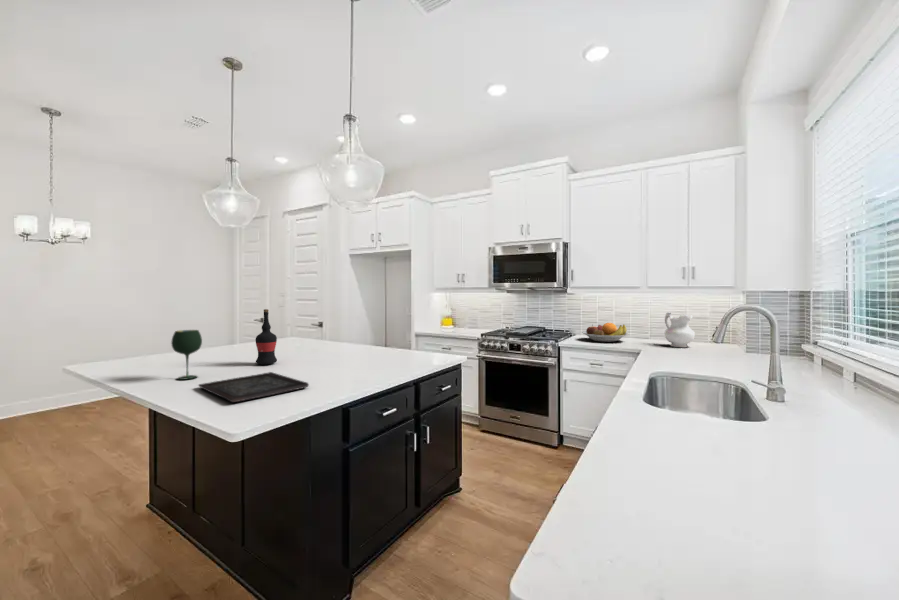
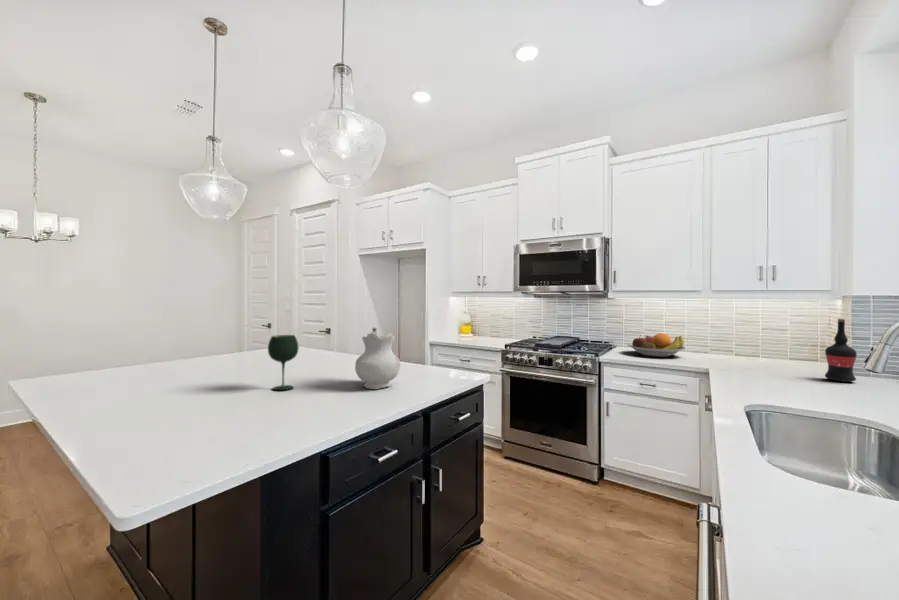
wine bottle: present [255,309,277,365] -> present [825,319,857,382]
ceramic pitcher: present [665,313,695,347] -> present [355,328,400,389]
wine glass: present [172,330,202,380] -> present [268,335,298,390]
tray: present [199,372,309,402] -> none [122,399,272,455]

